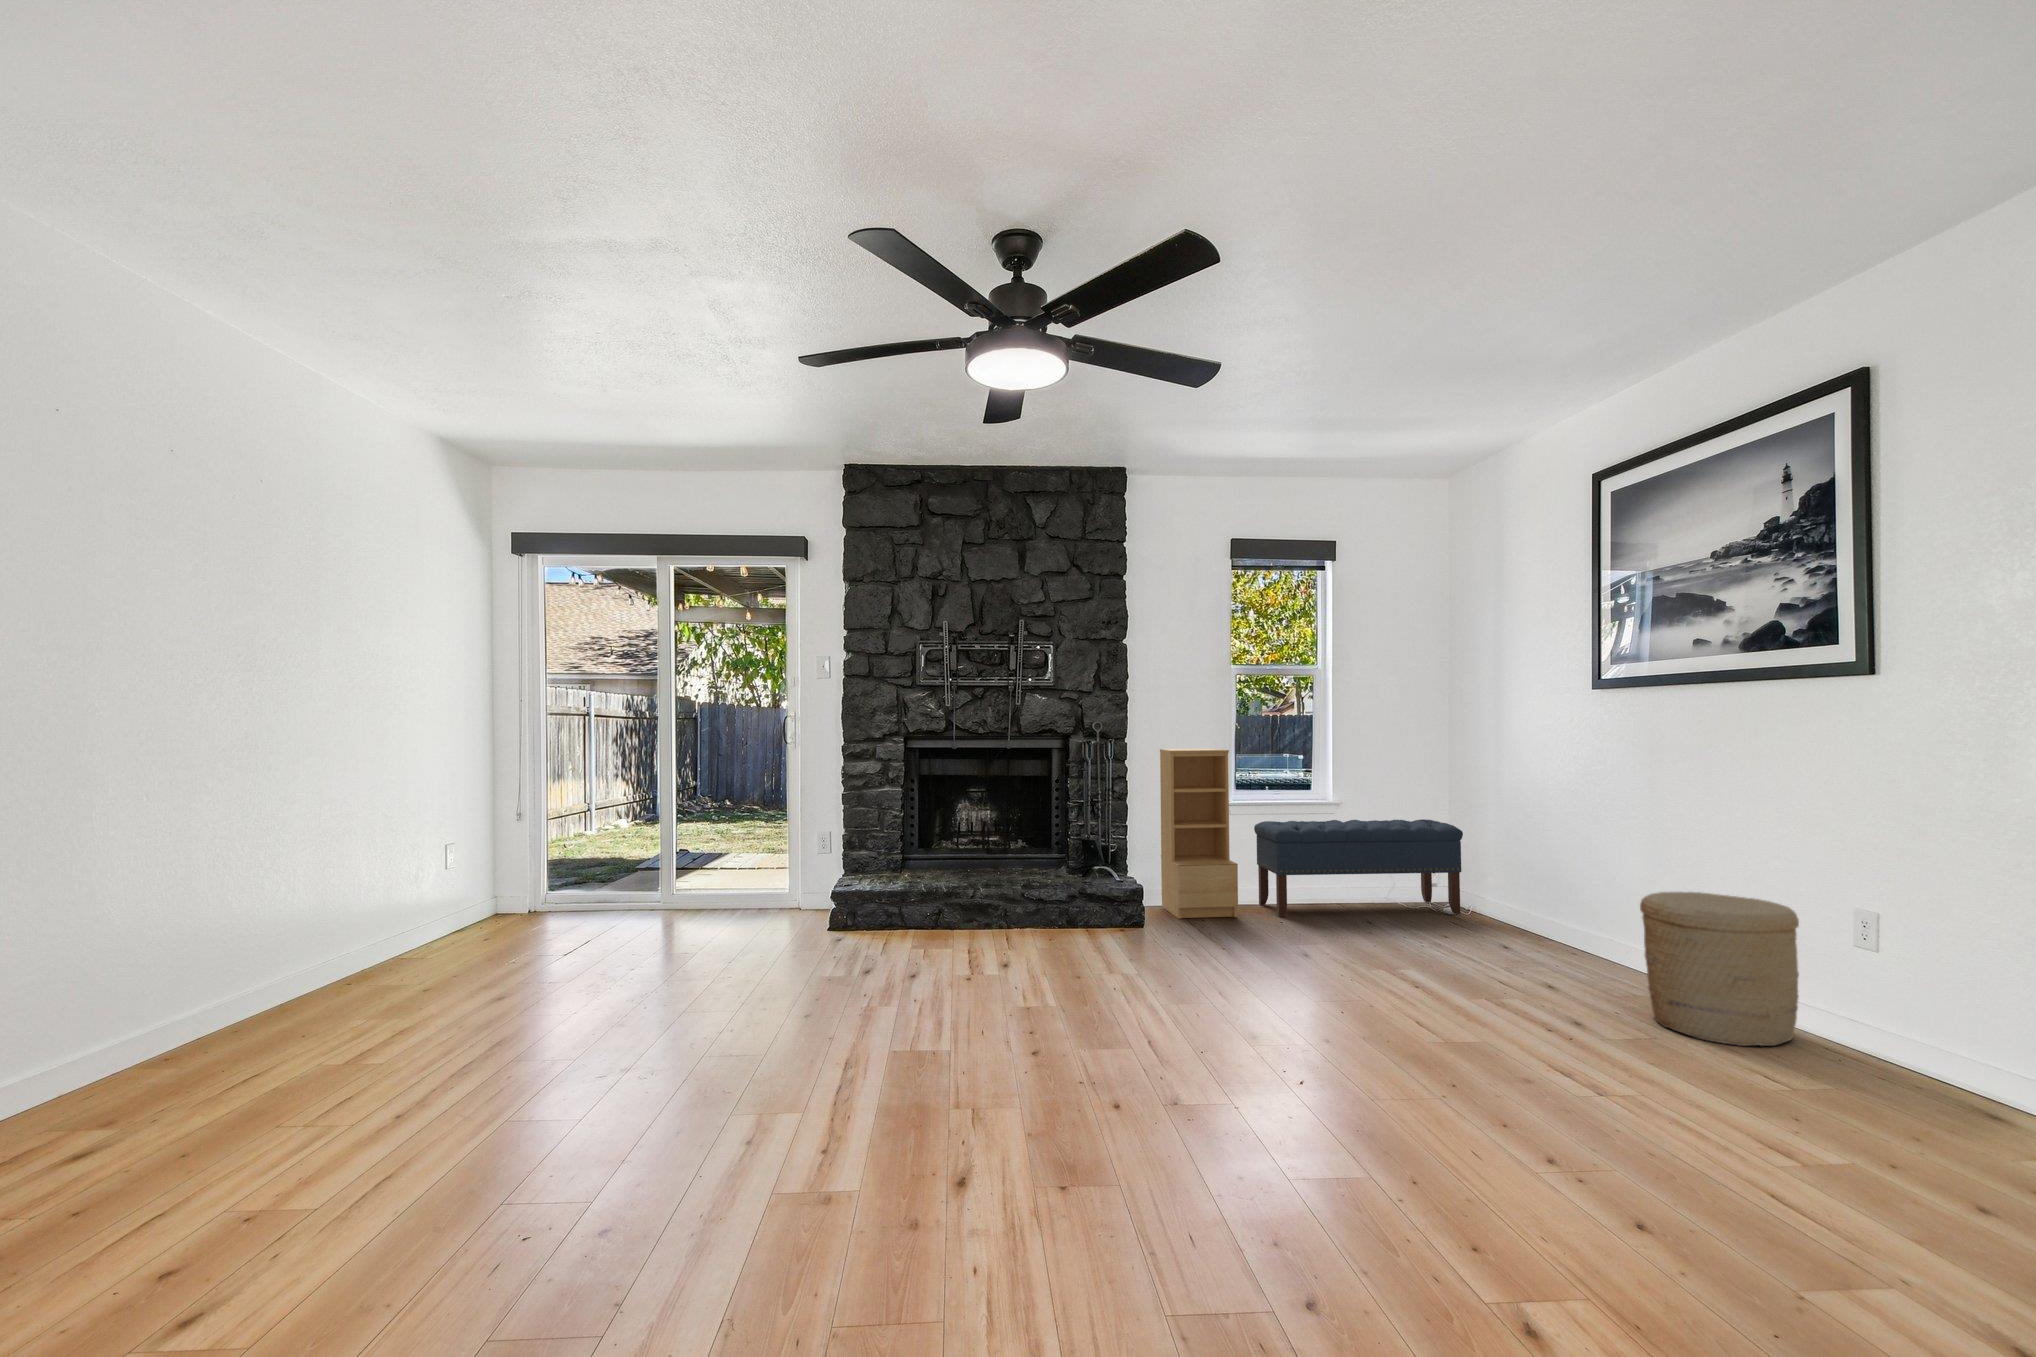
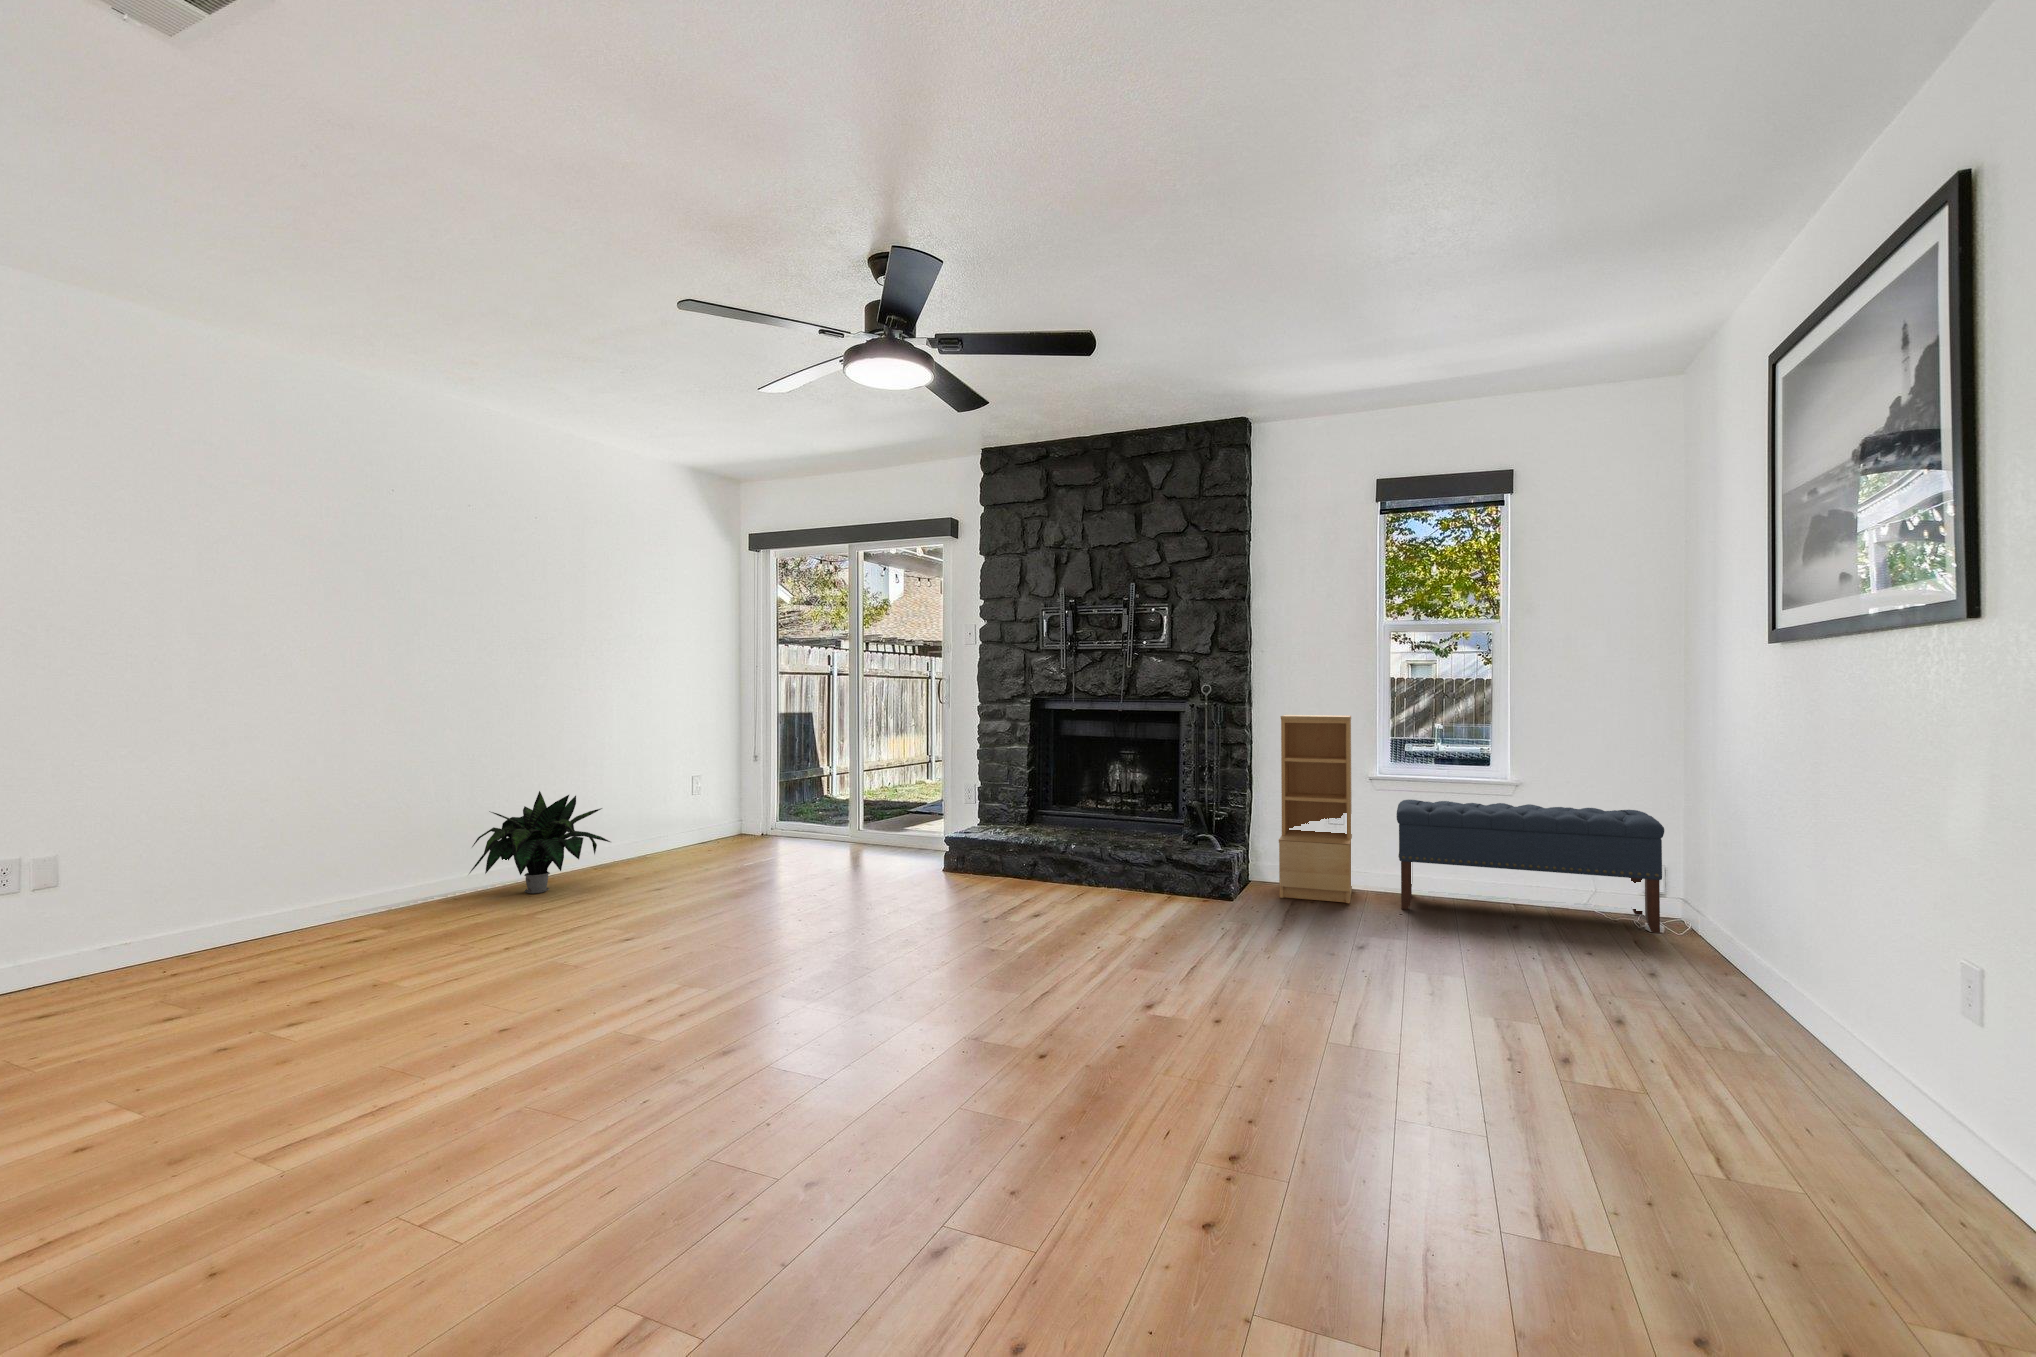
potted plant: none [244,874,457,1017] -> present [469,791,610,894]
woven basket: present [1640,892,1799,1046] -> none [1693,926,1959,1184]

